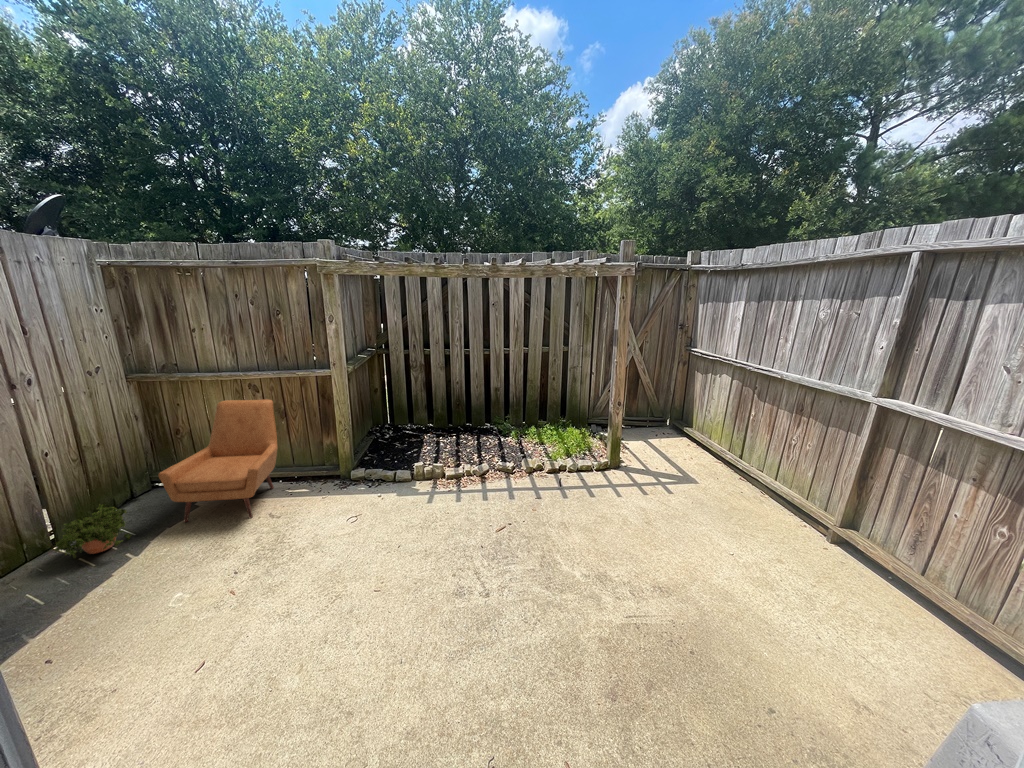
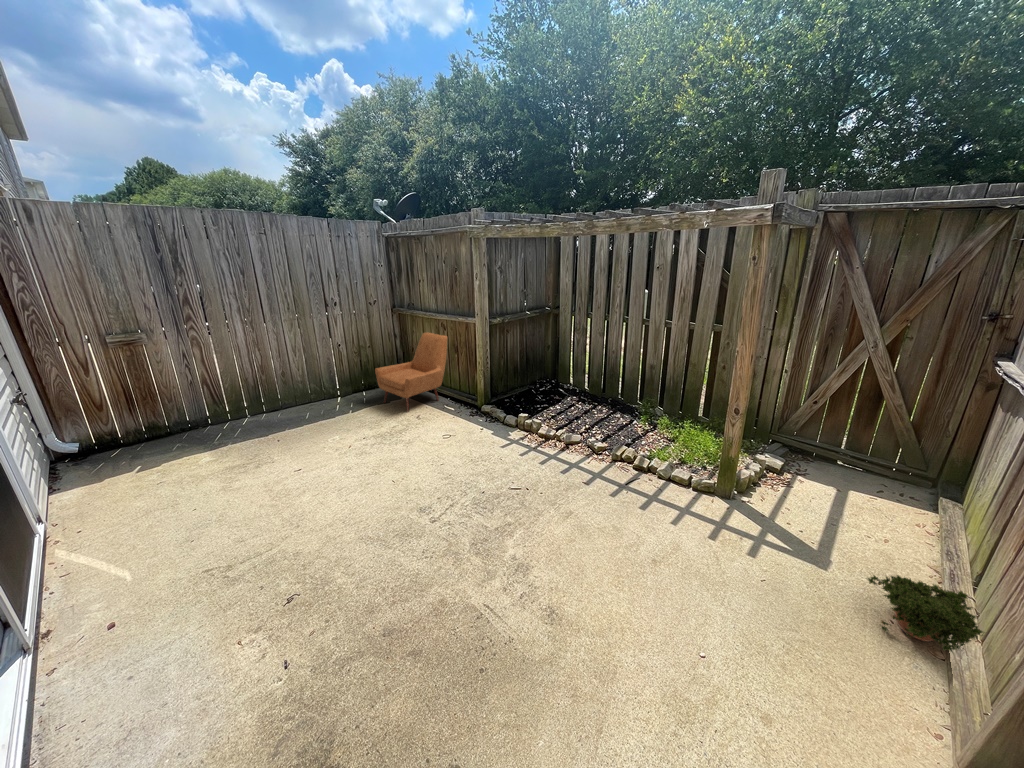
potted plant: present [55,504,130,558] -> present [868,575,984,653]

